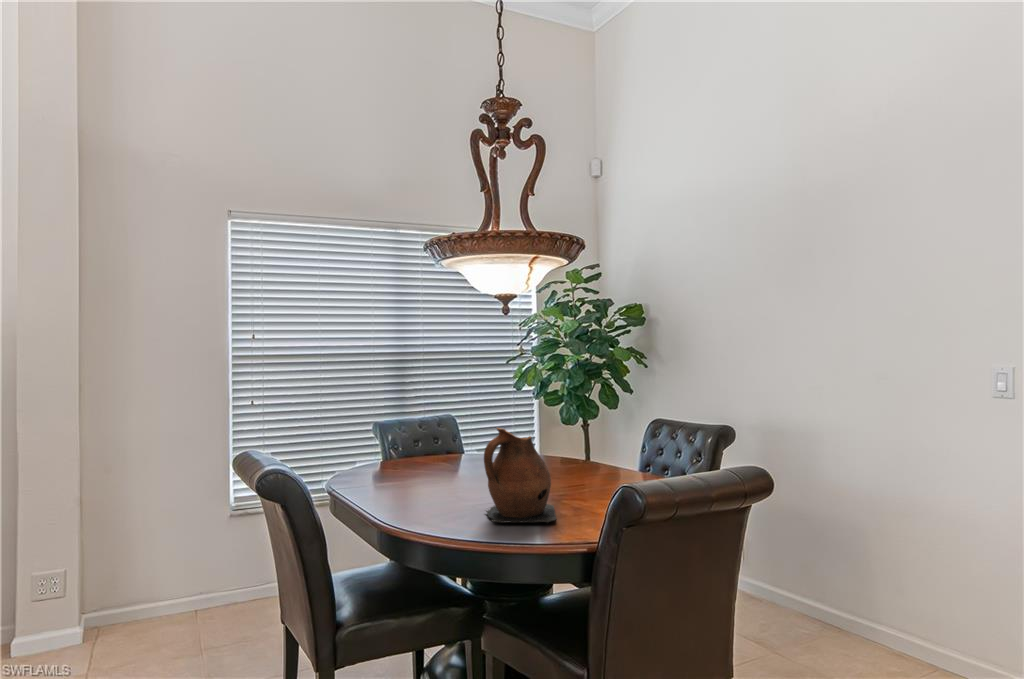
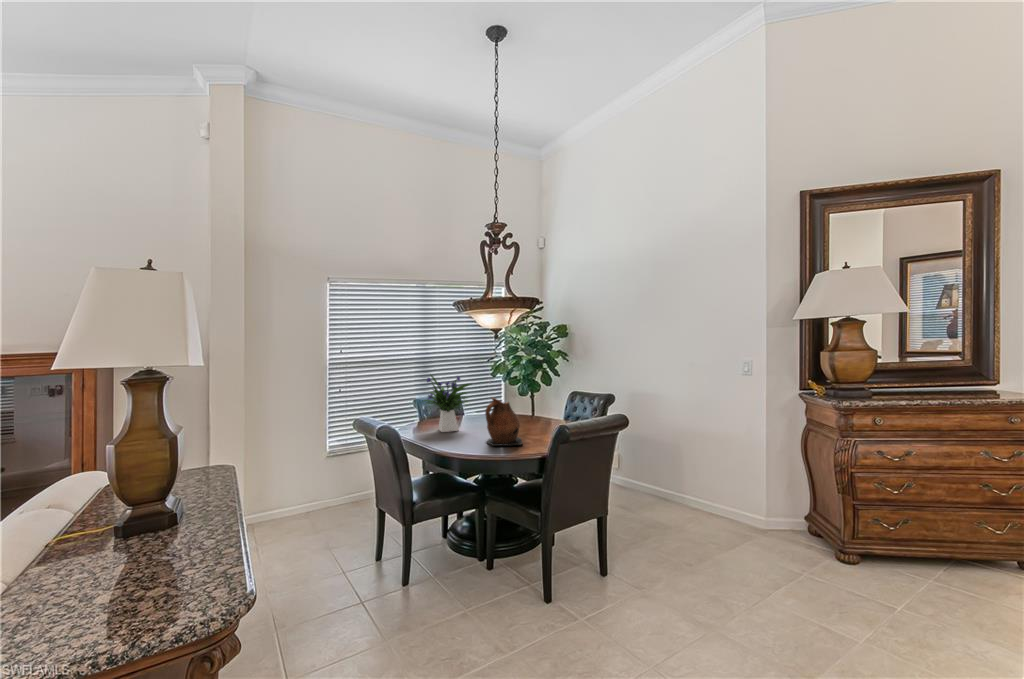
flower arrangement: none [368,381,469,489] -> present [424,375,471,432]

